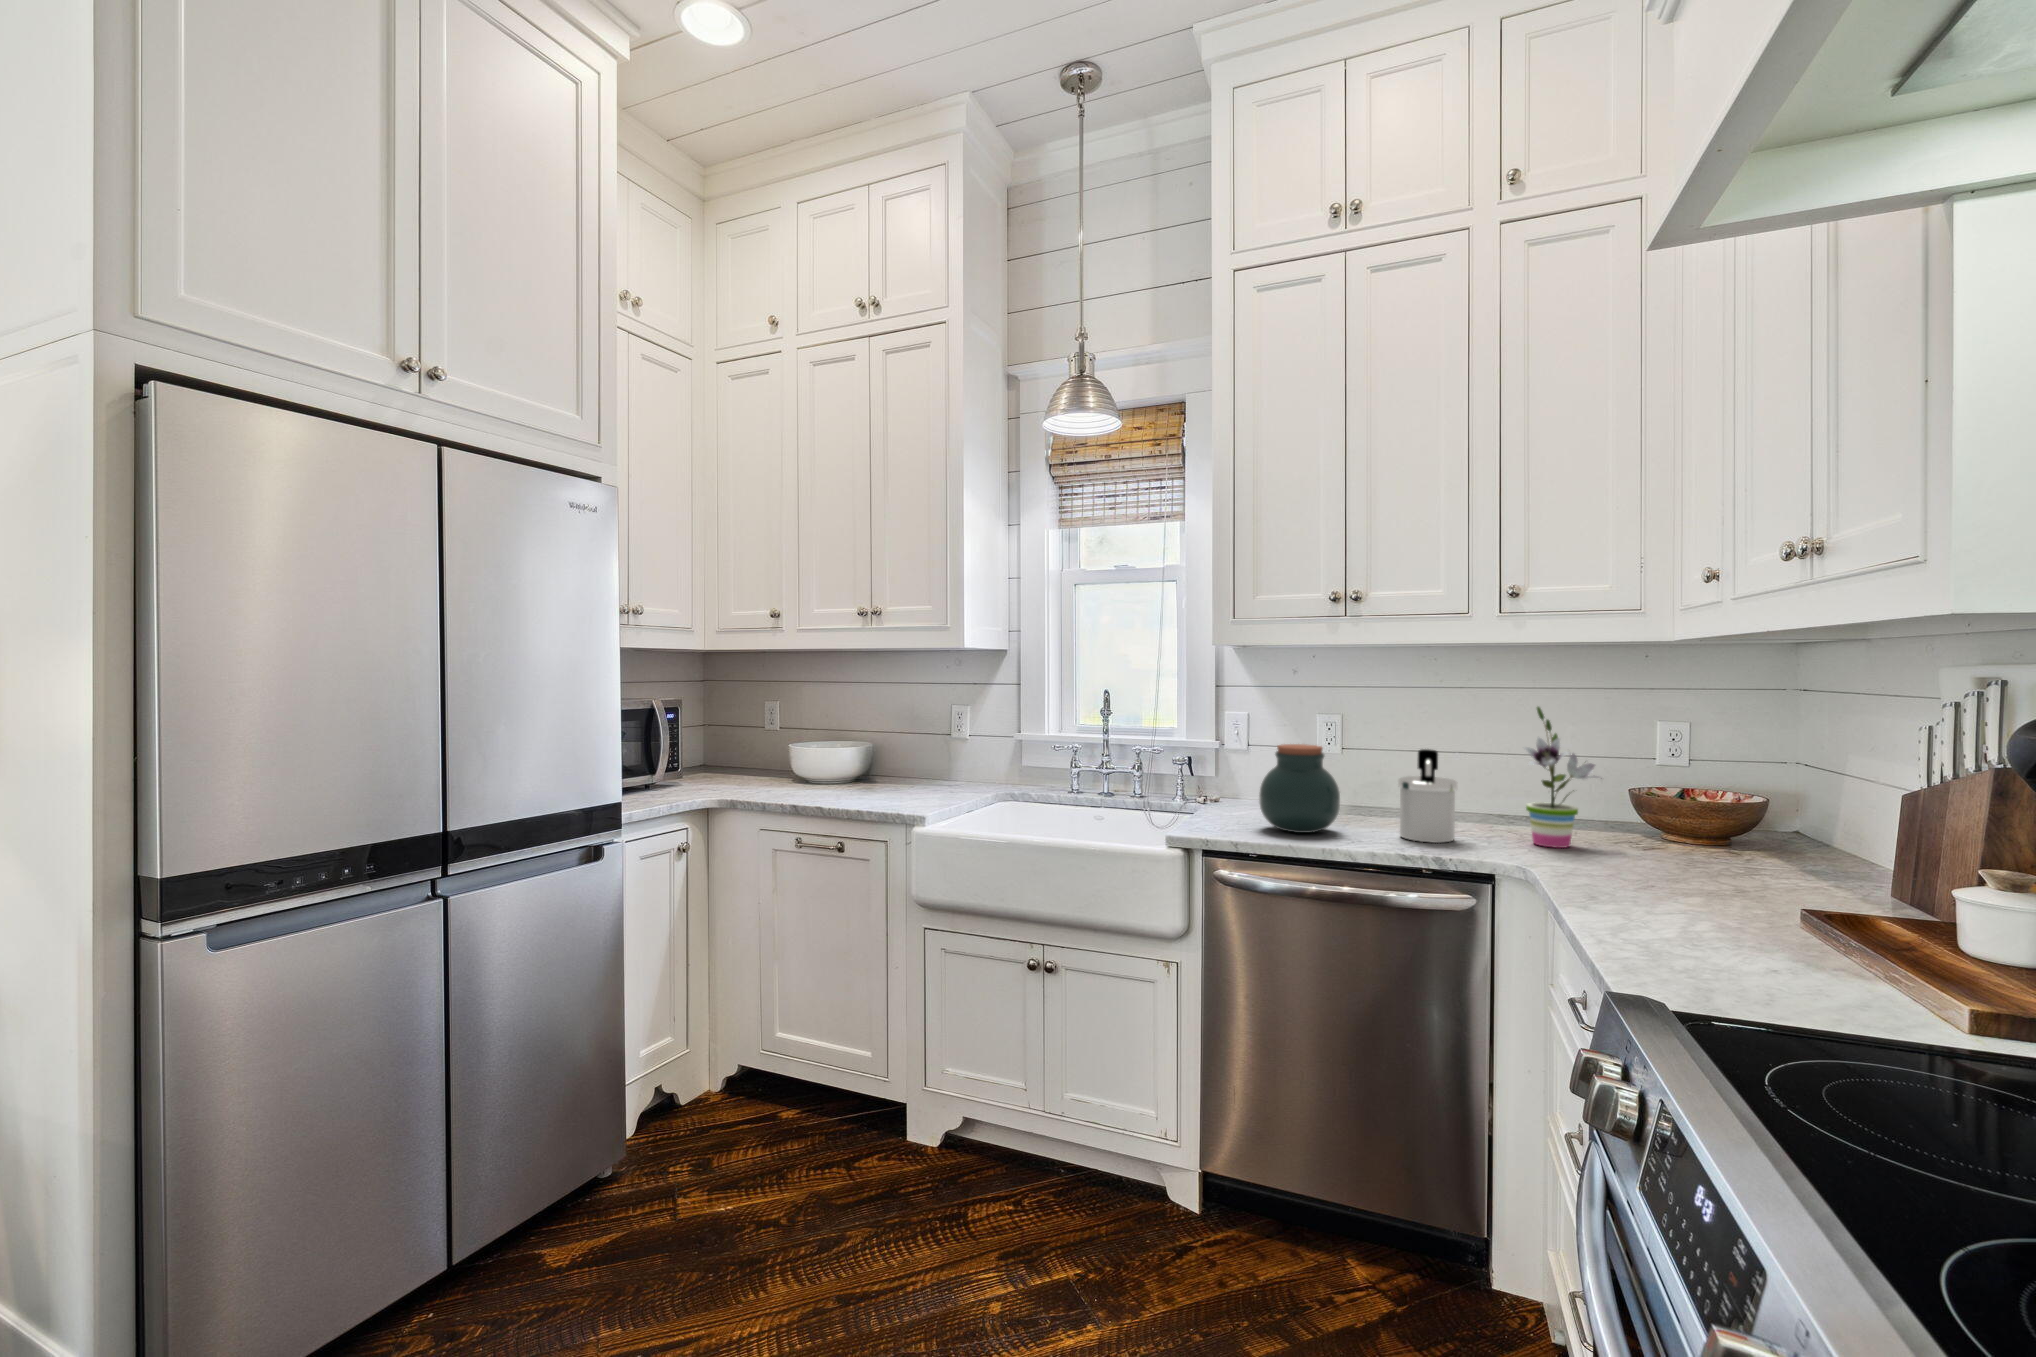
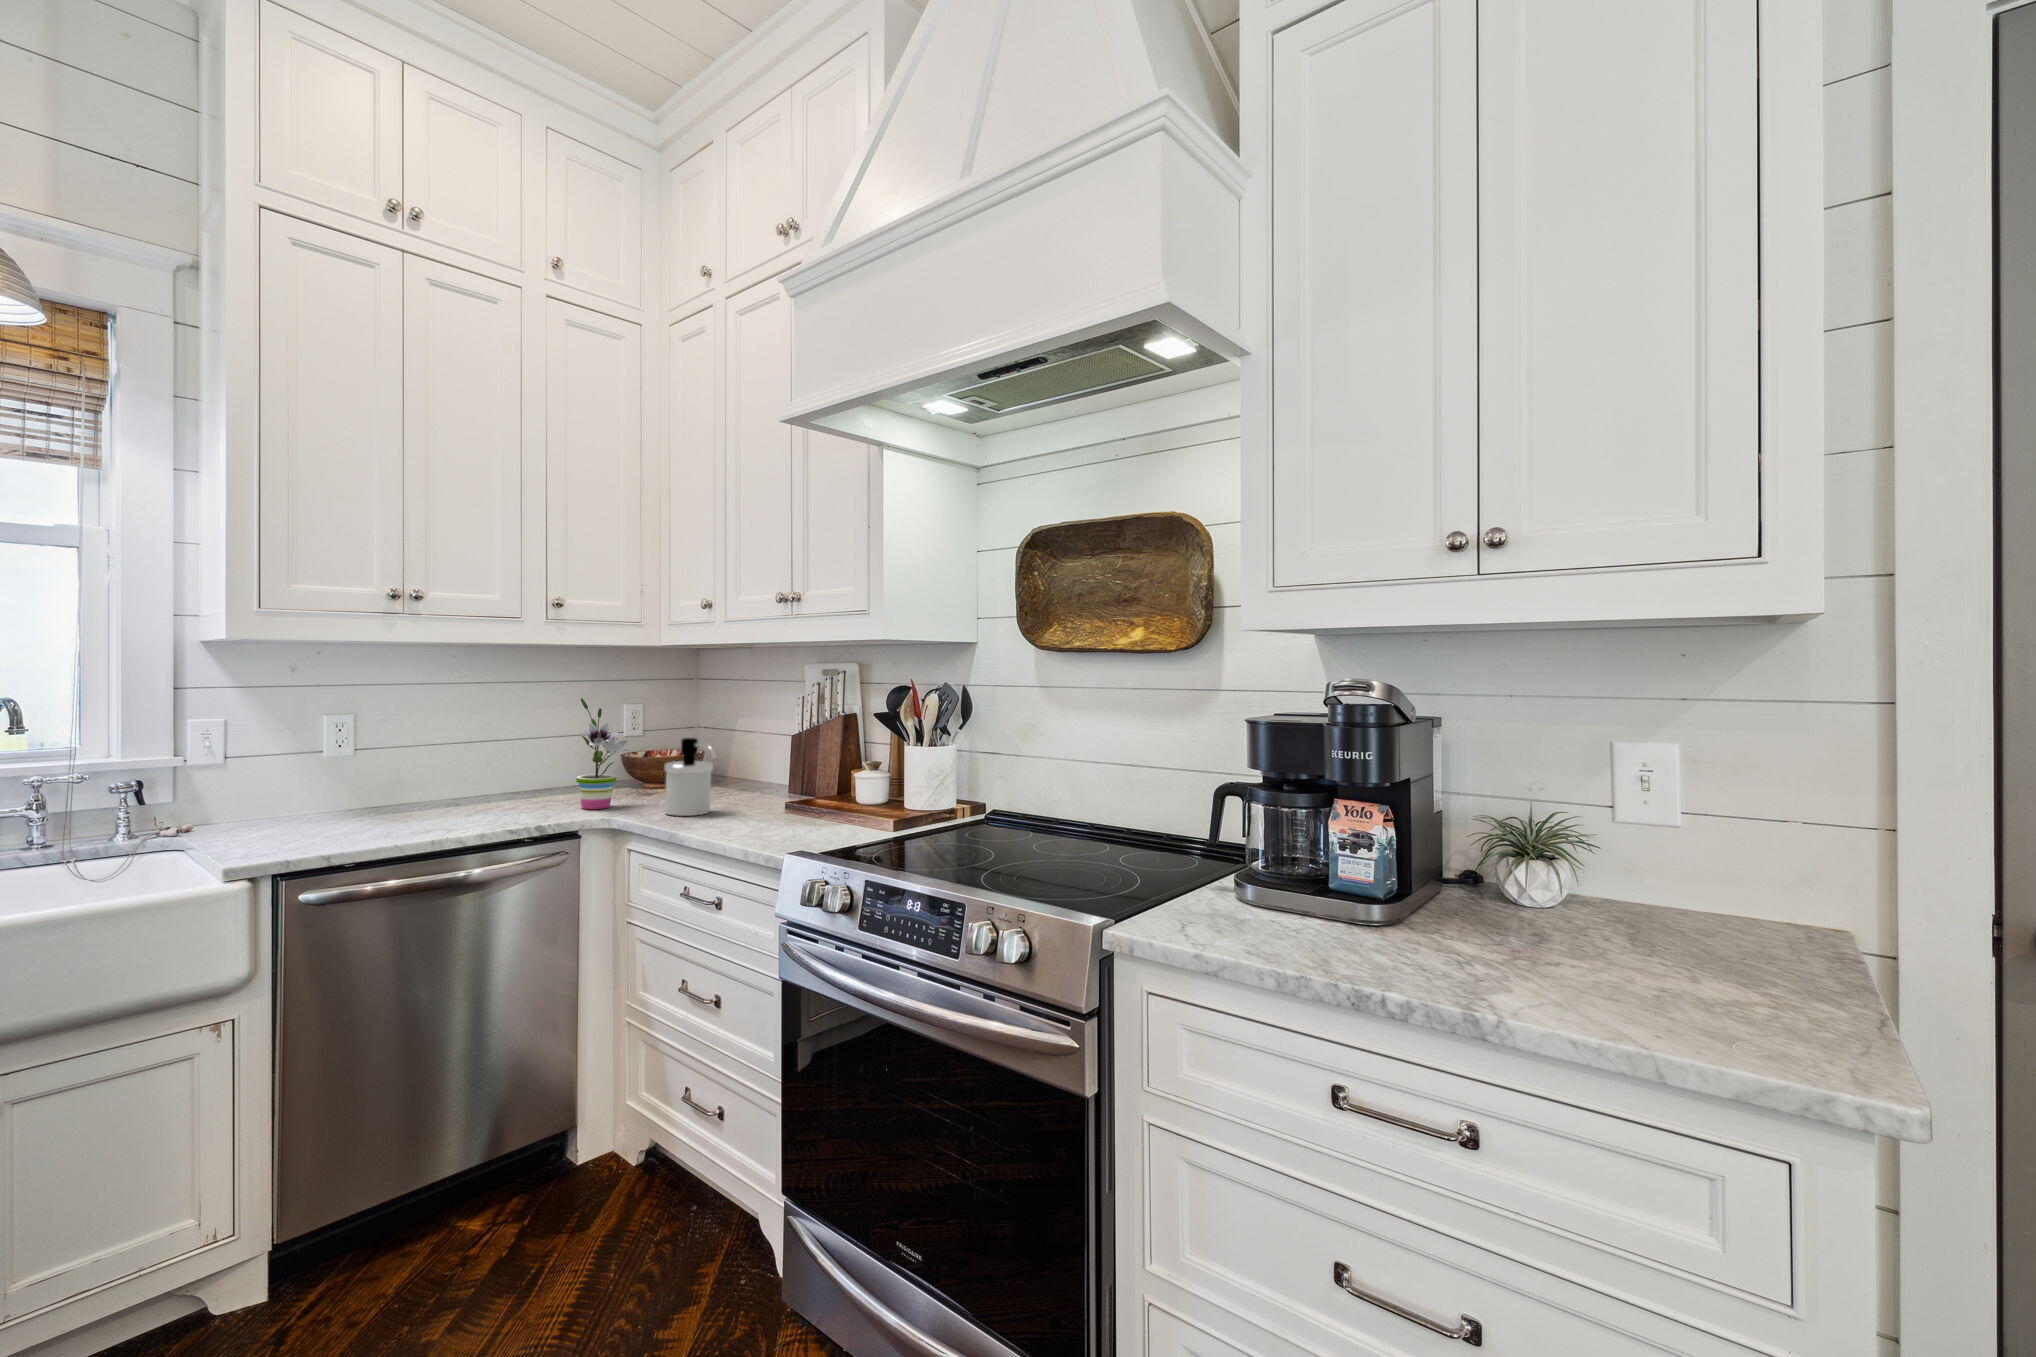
jar: present [1259,744,1340,833] -> none [320,746,419,837]
soap dispenser: present [1398,749,1457,843] -> present [665,738,716,816]

